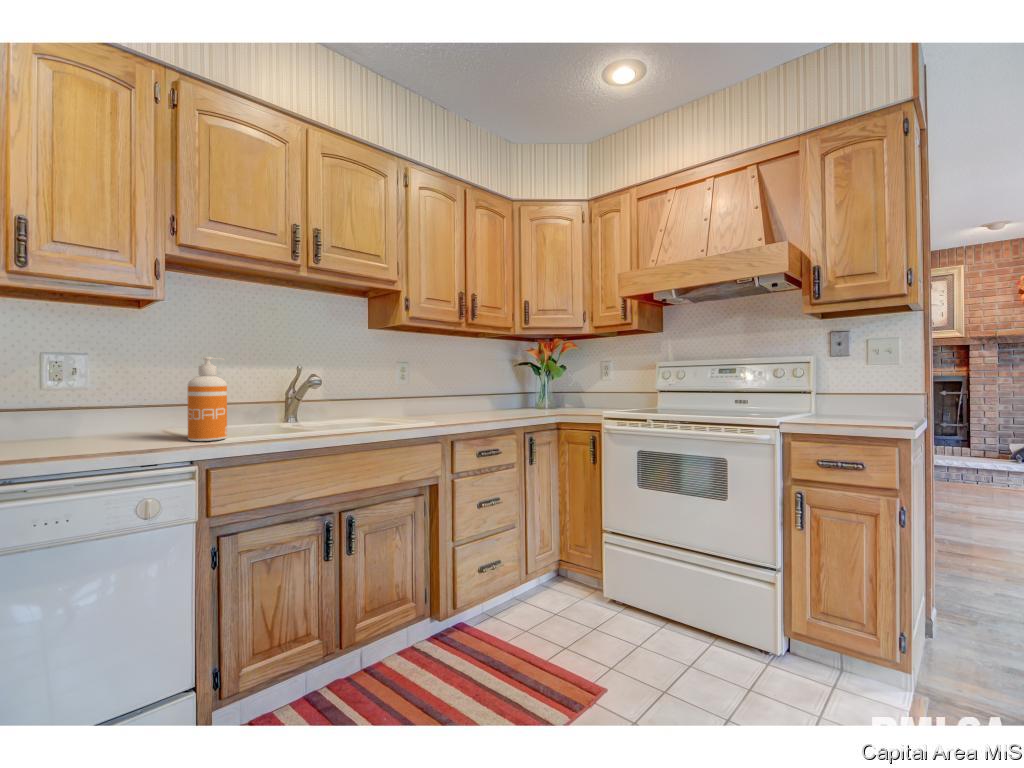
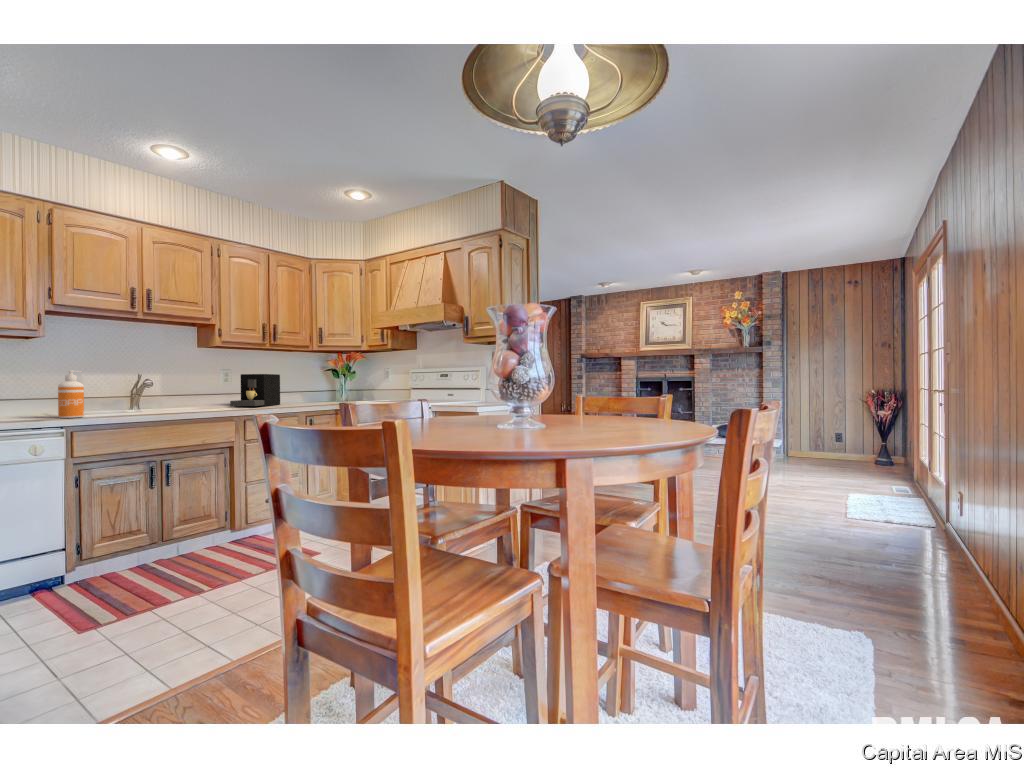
coffee maker: none [420,366,478,416] -> present [230,374,280,406]

